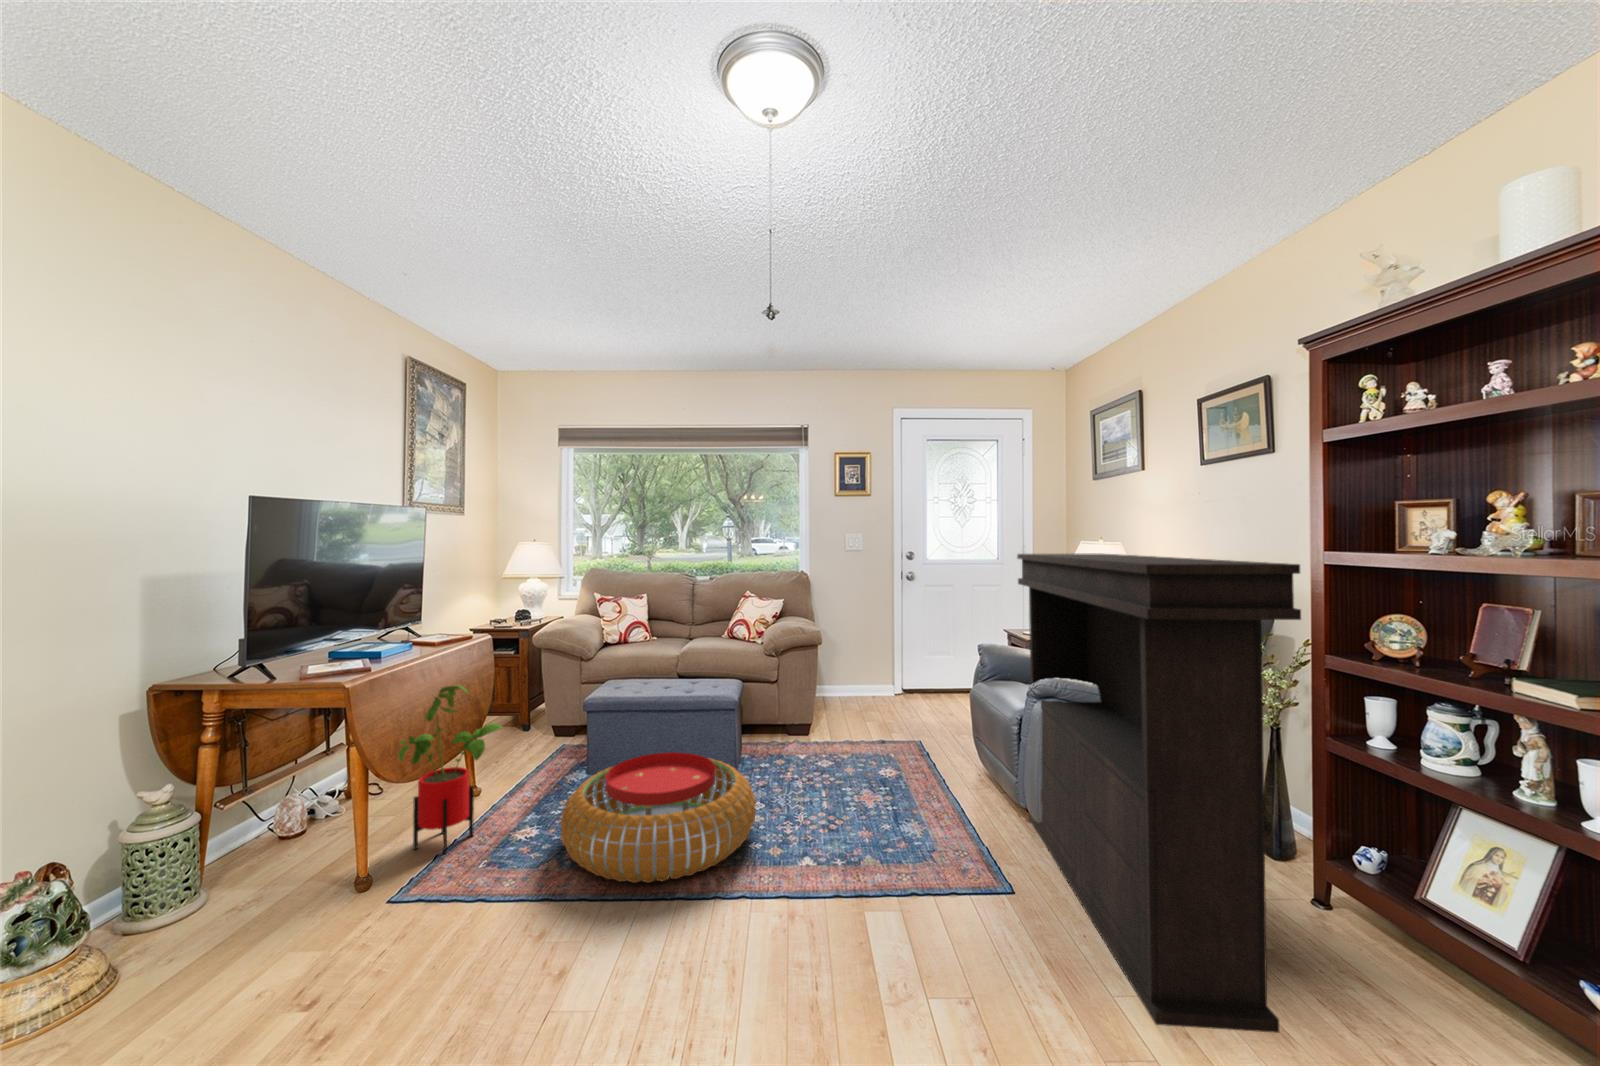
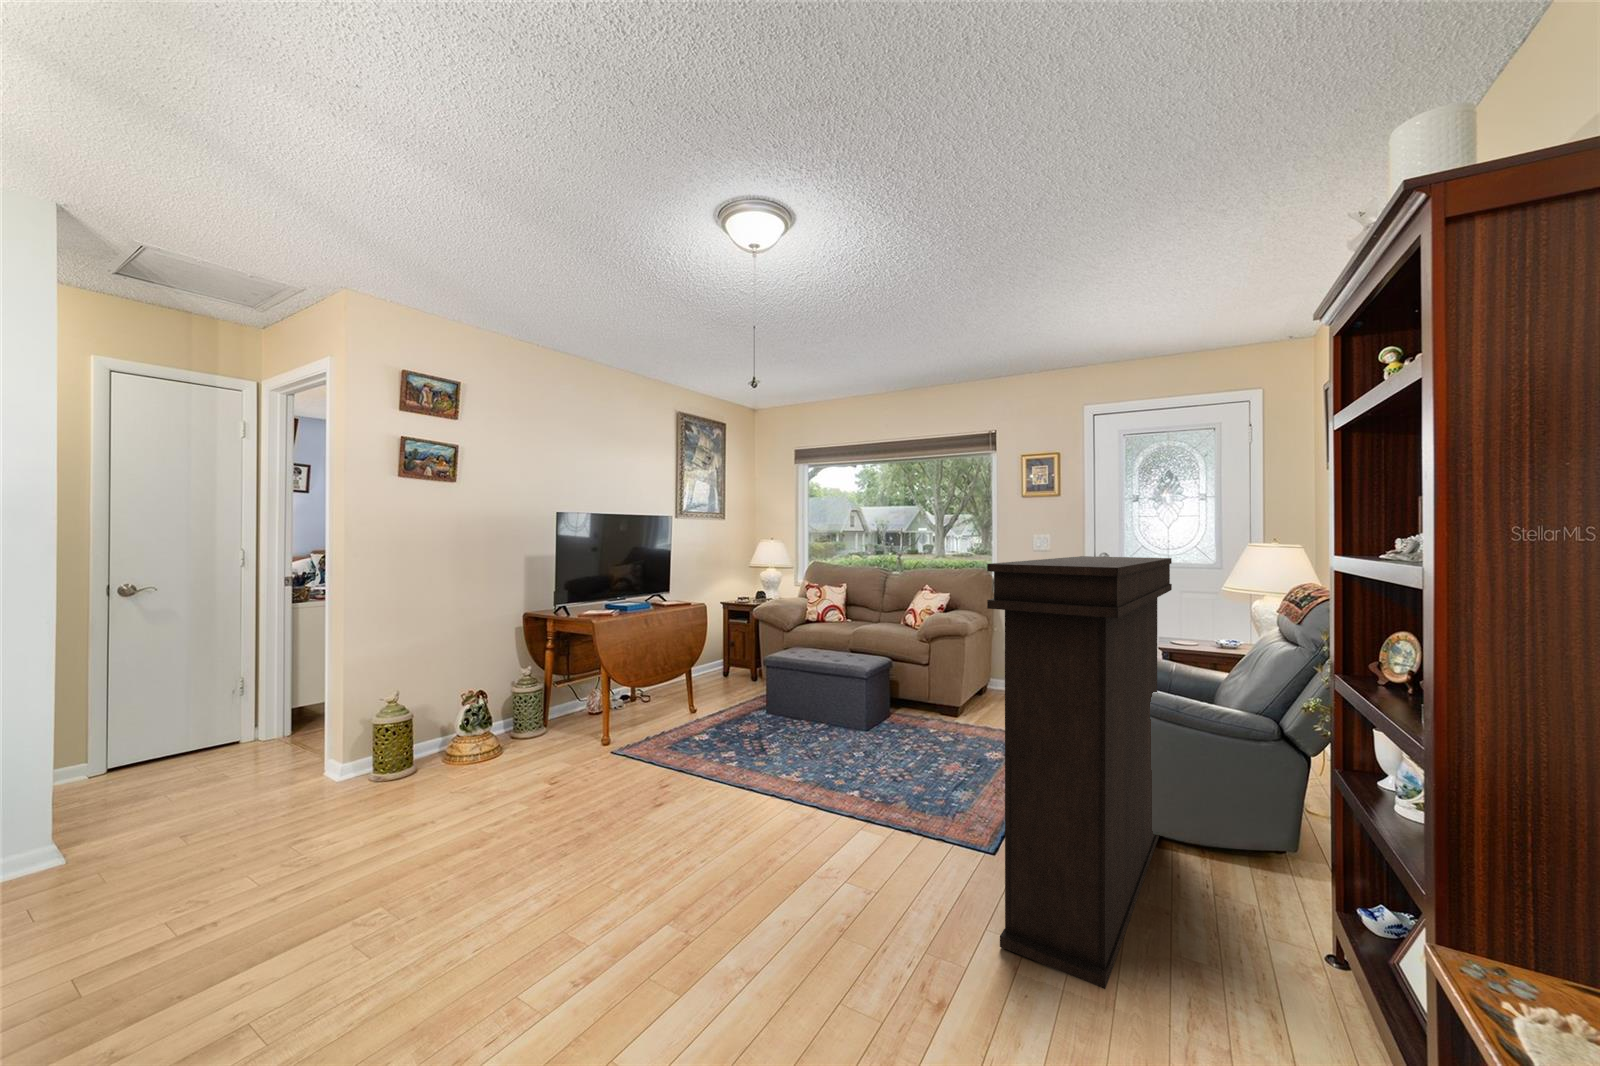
house plant: present [399,685,502,853] -> none [626,633,695,737]
pouf: present [561,752,756,883] -> none [706,698,845,780]

